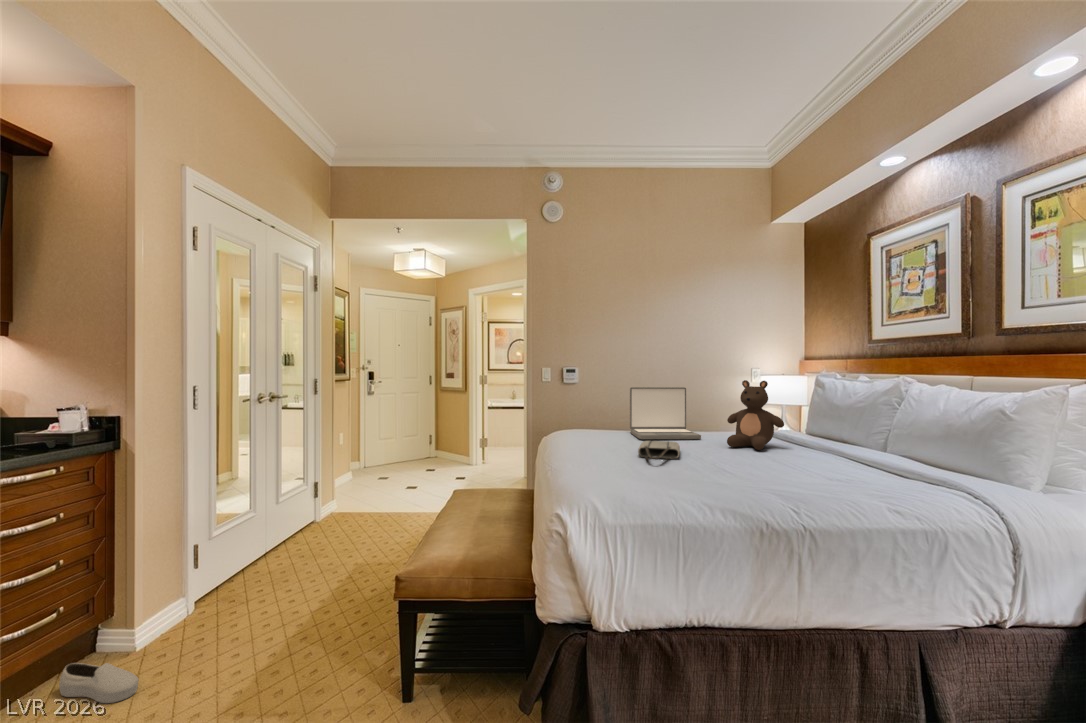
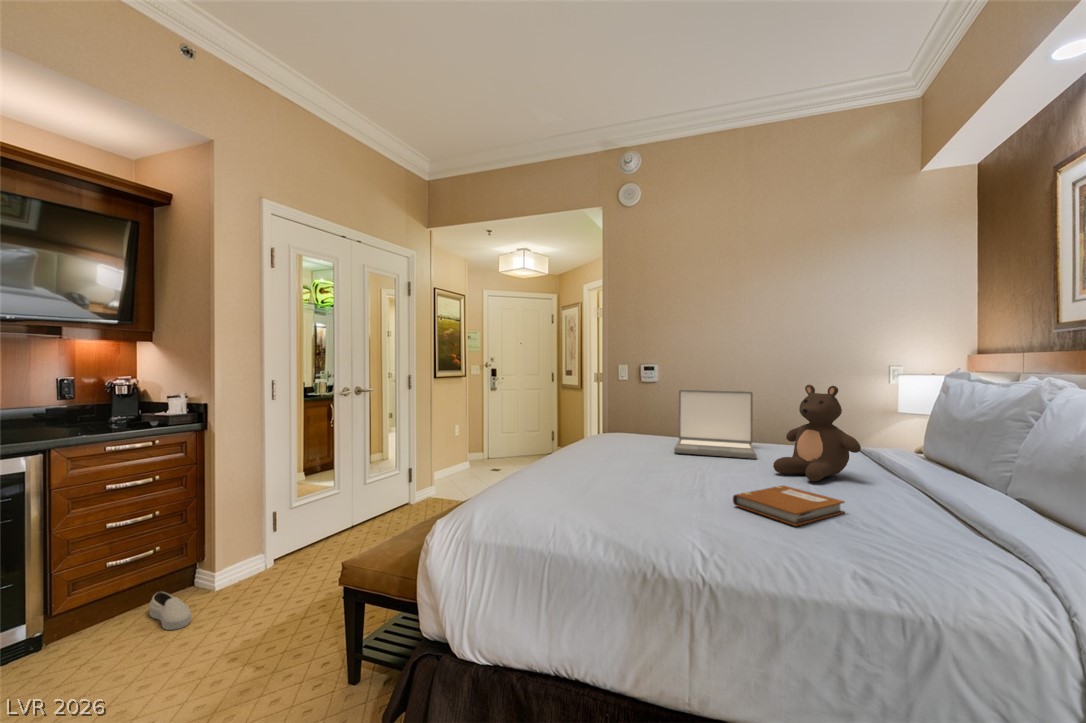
tote bag: present [638,441,680,460] -> none [628,456,700,483]
notebook: none [737,453,802,476] -> present [733,485,845,526]

